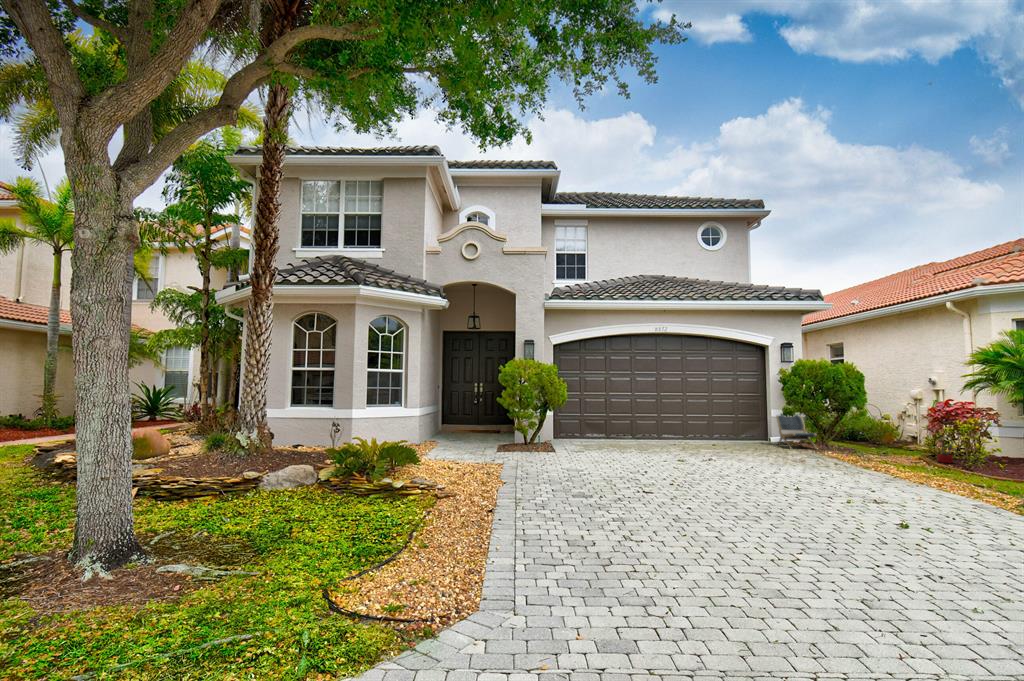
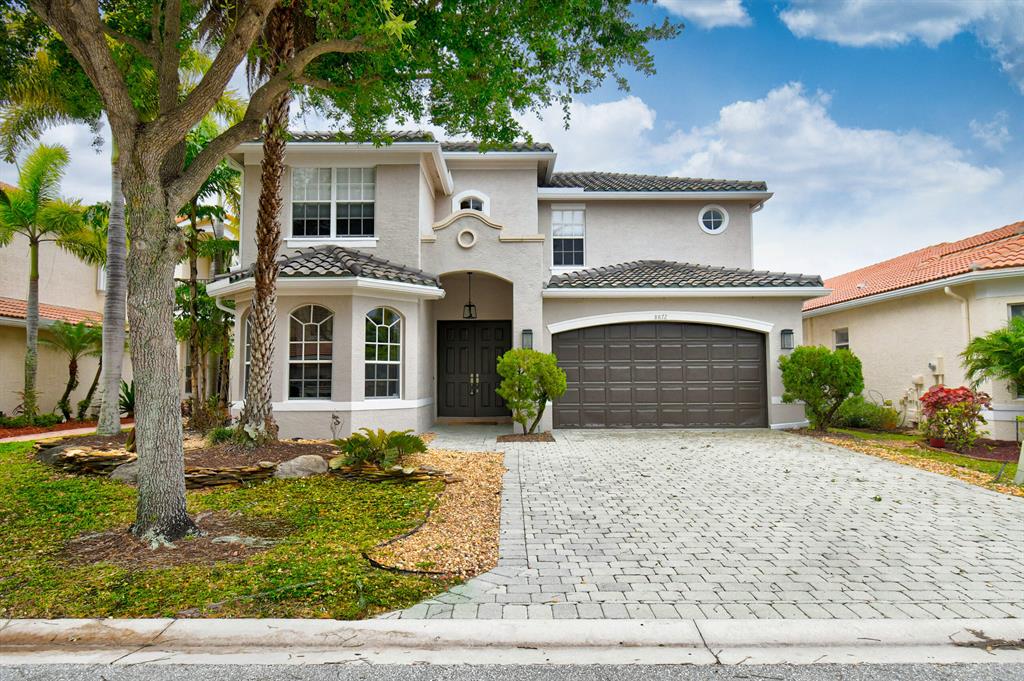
lounge chair: present [776,415,817,449] -> none [777,403,818,437]

